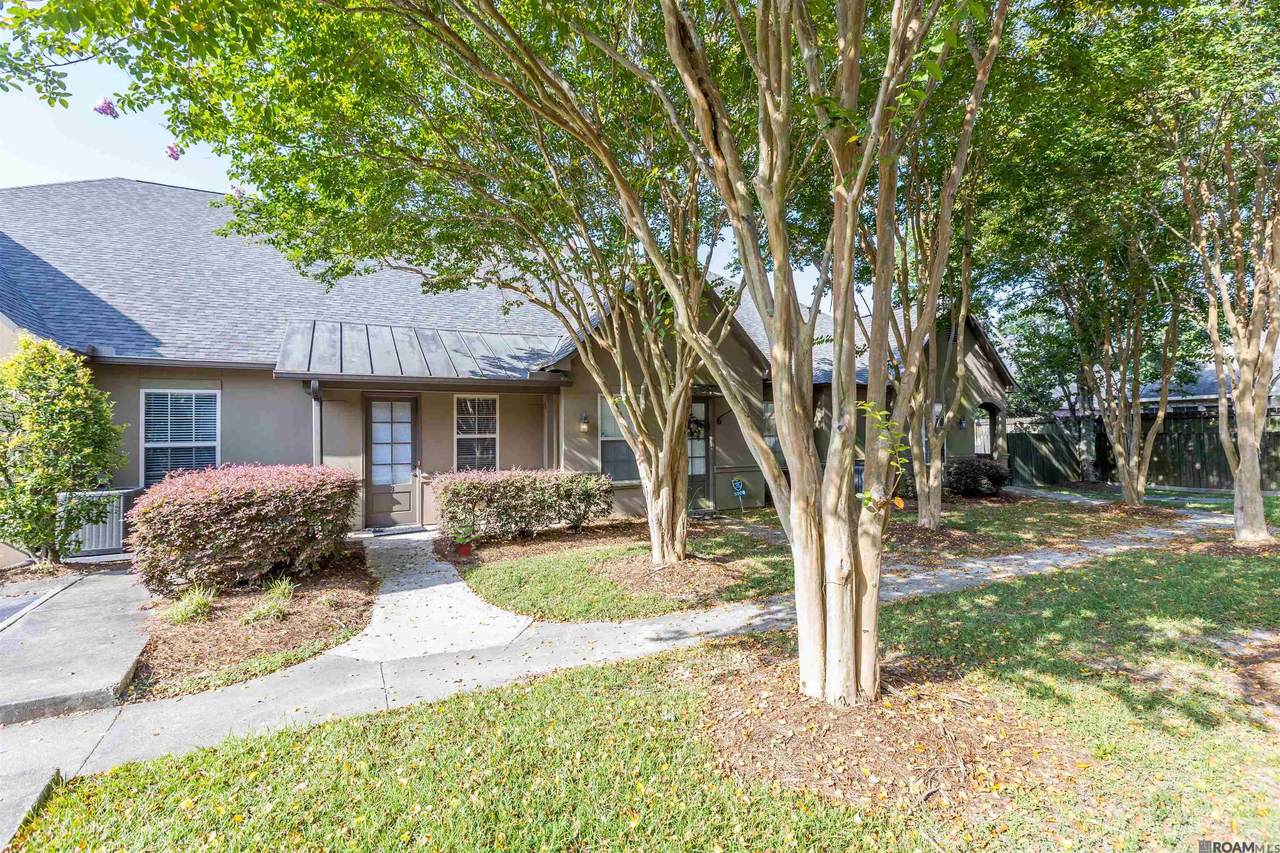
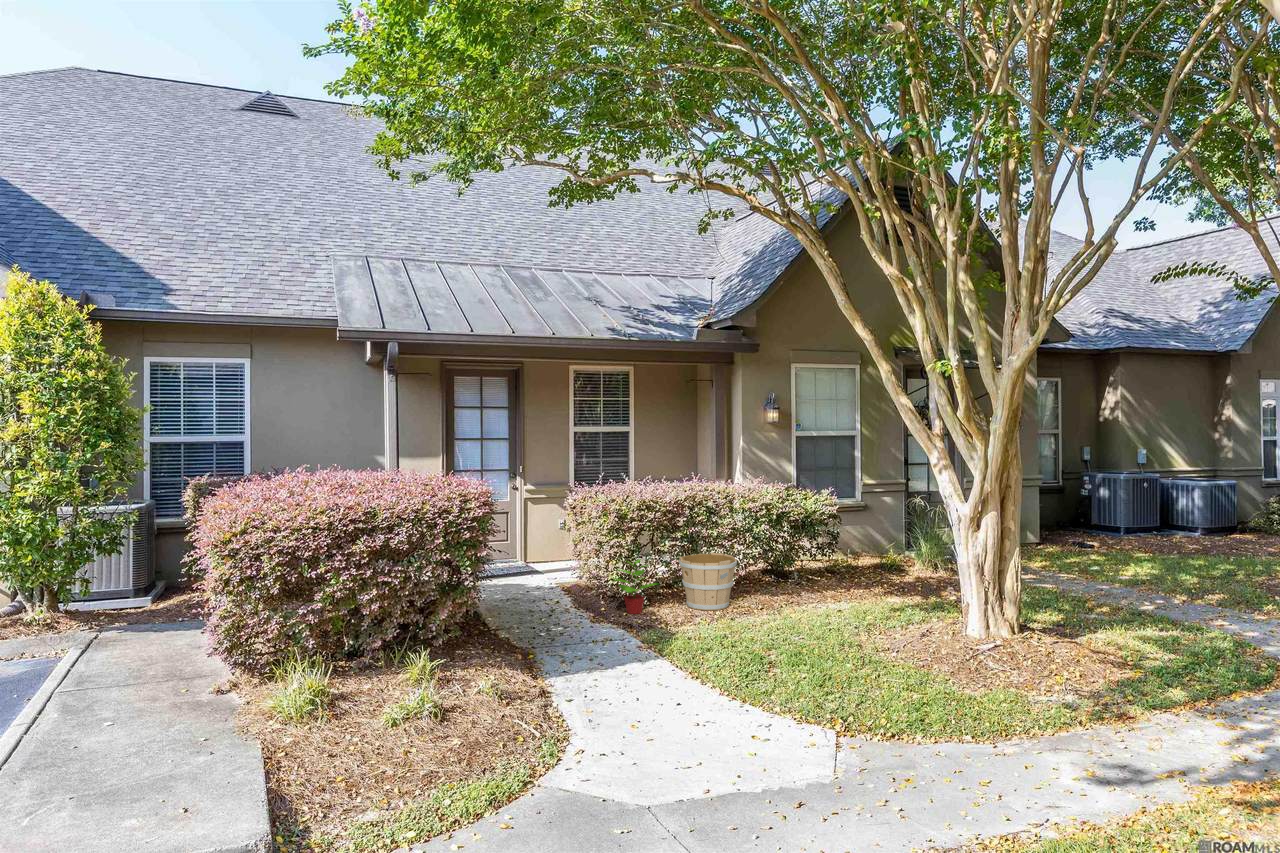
wooden bucket: none [497,516,535,553] -> present [679,553,737,611]

